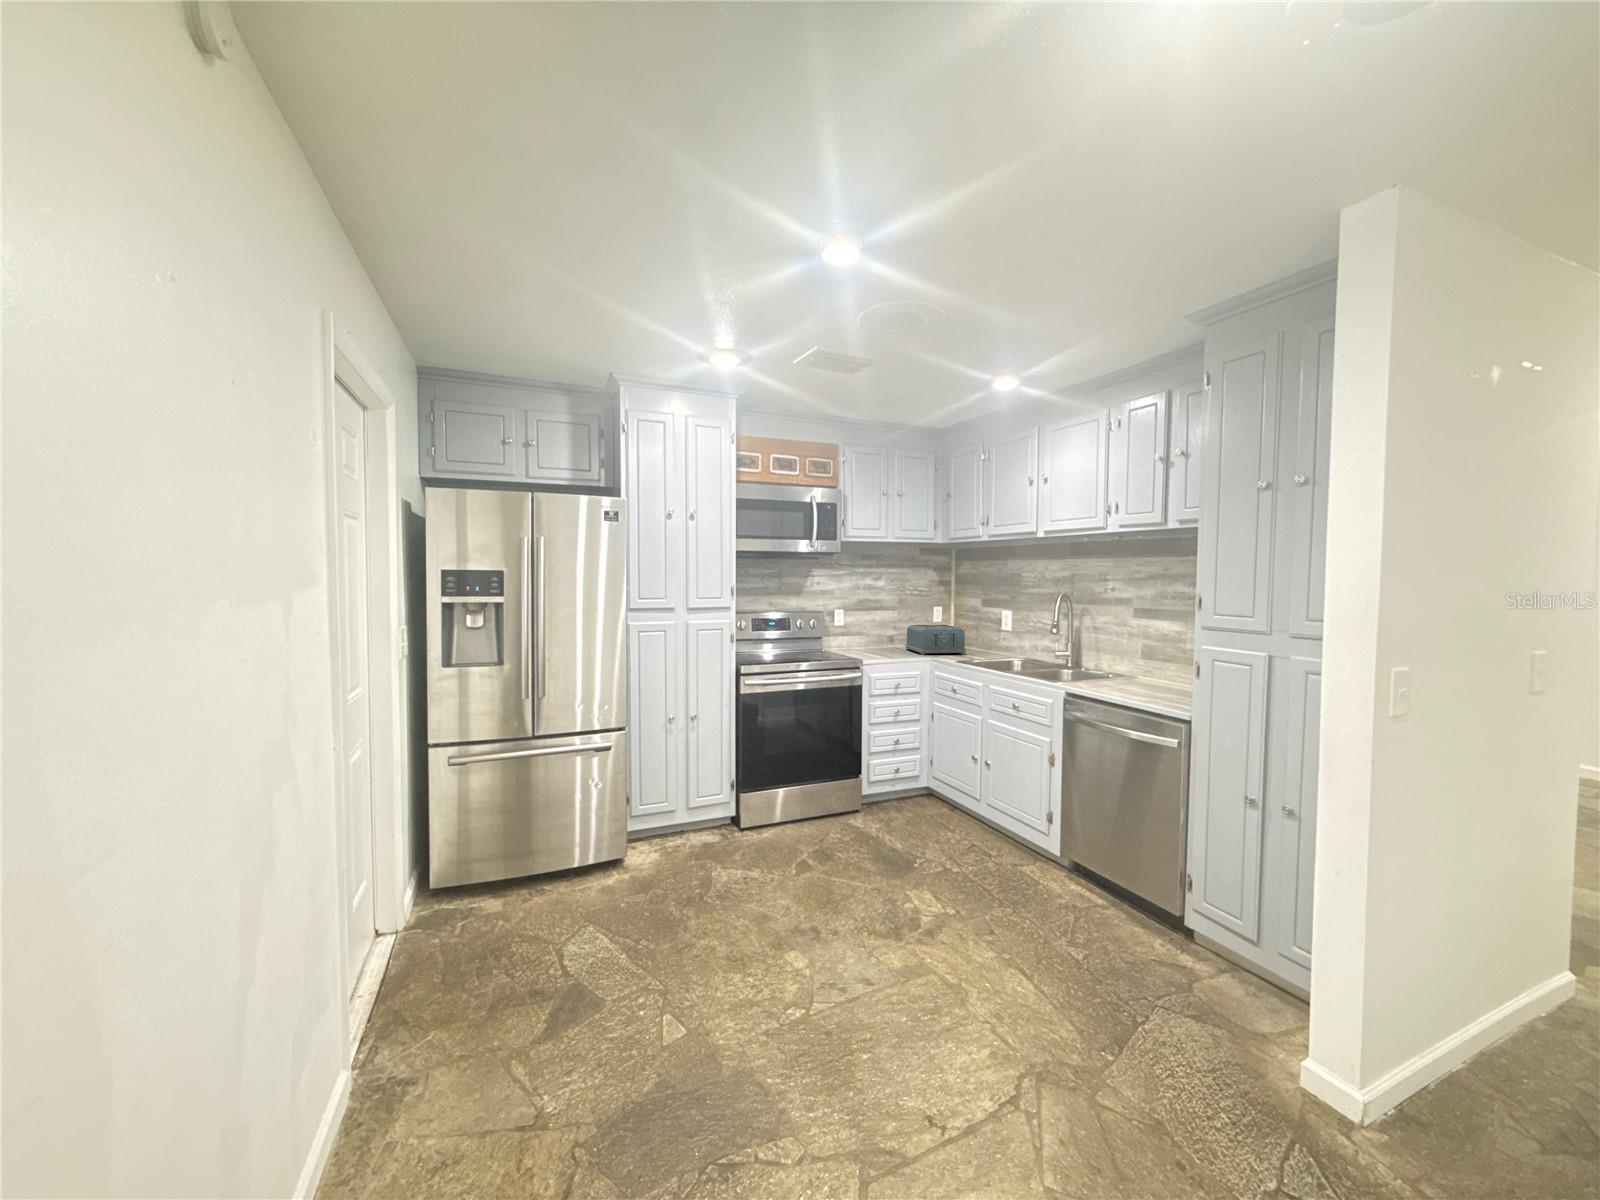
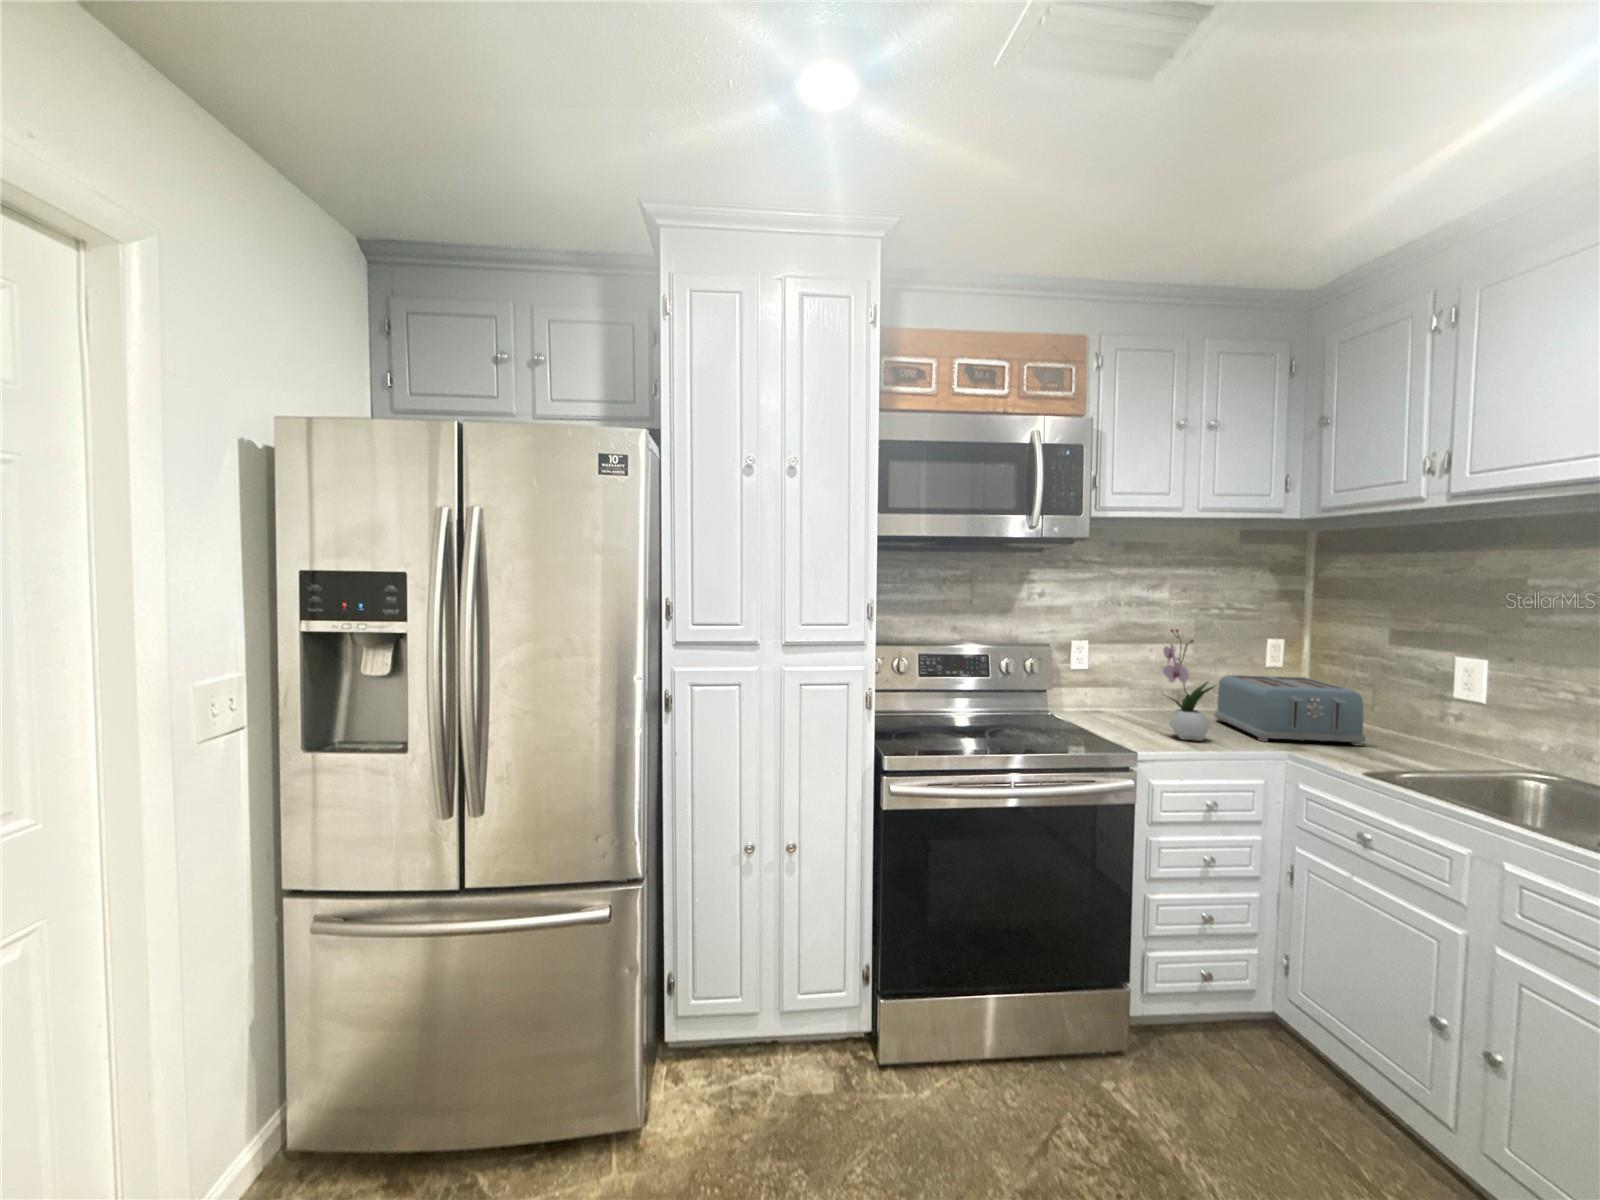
flower arrangement: none [877,600,901,656] -> present [1163,629,1216,741]

